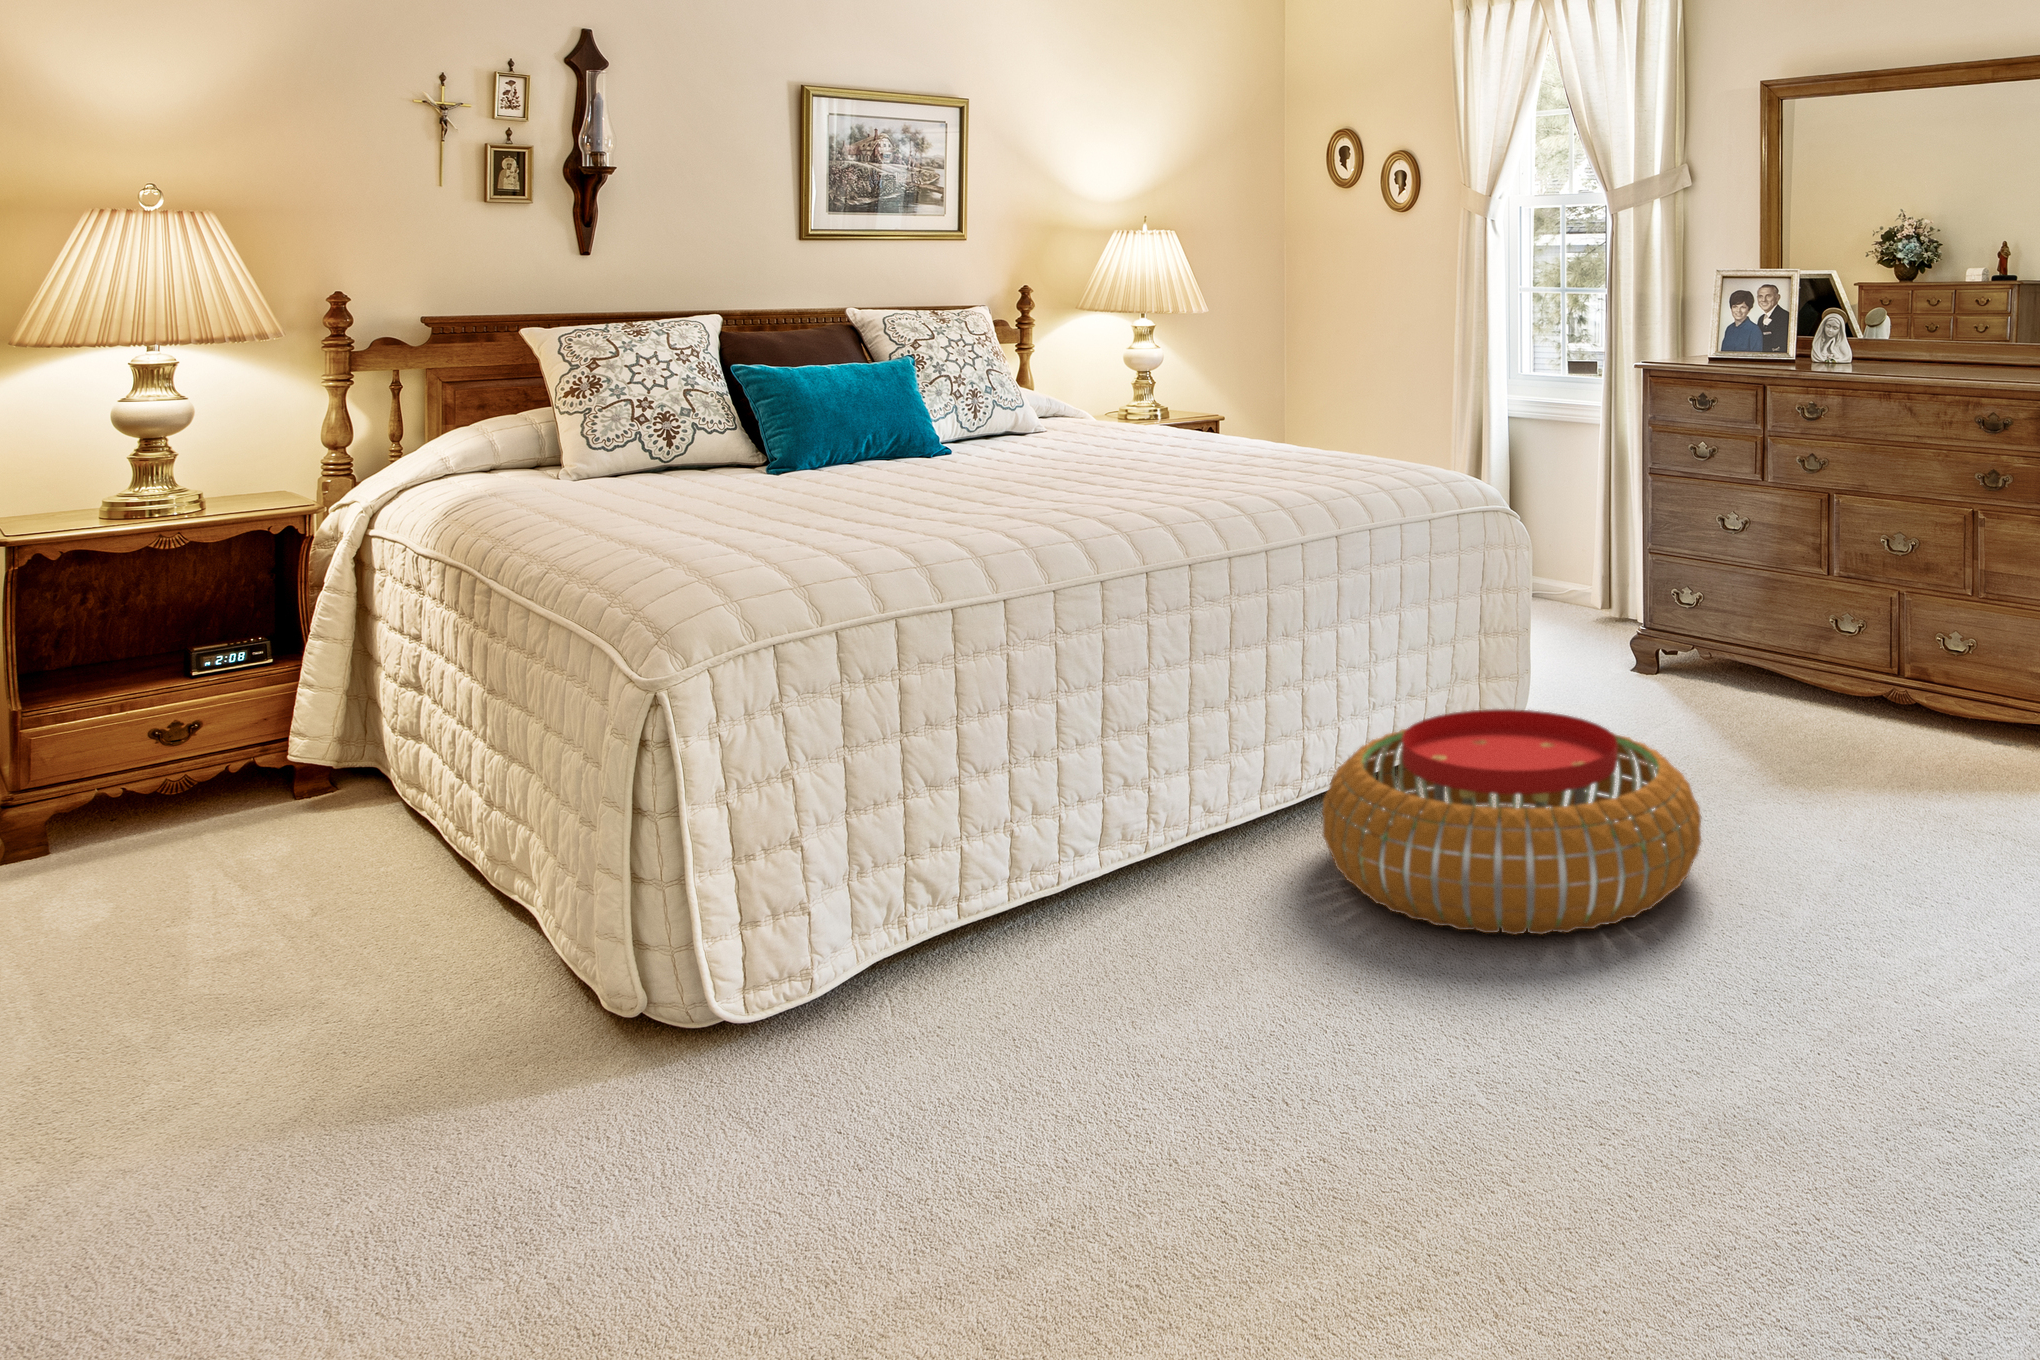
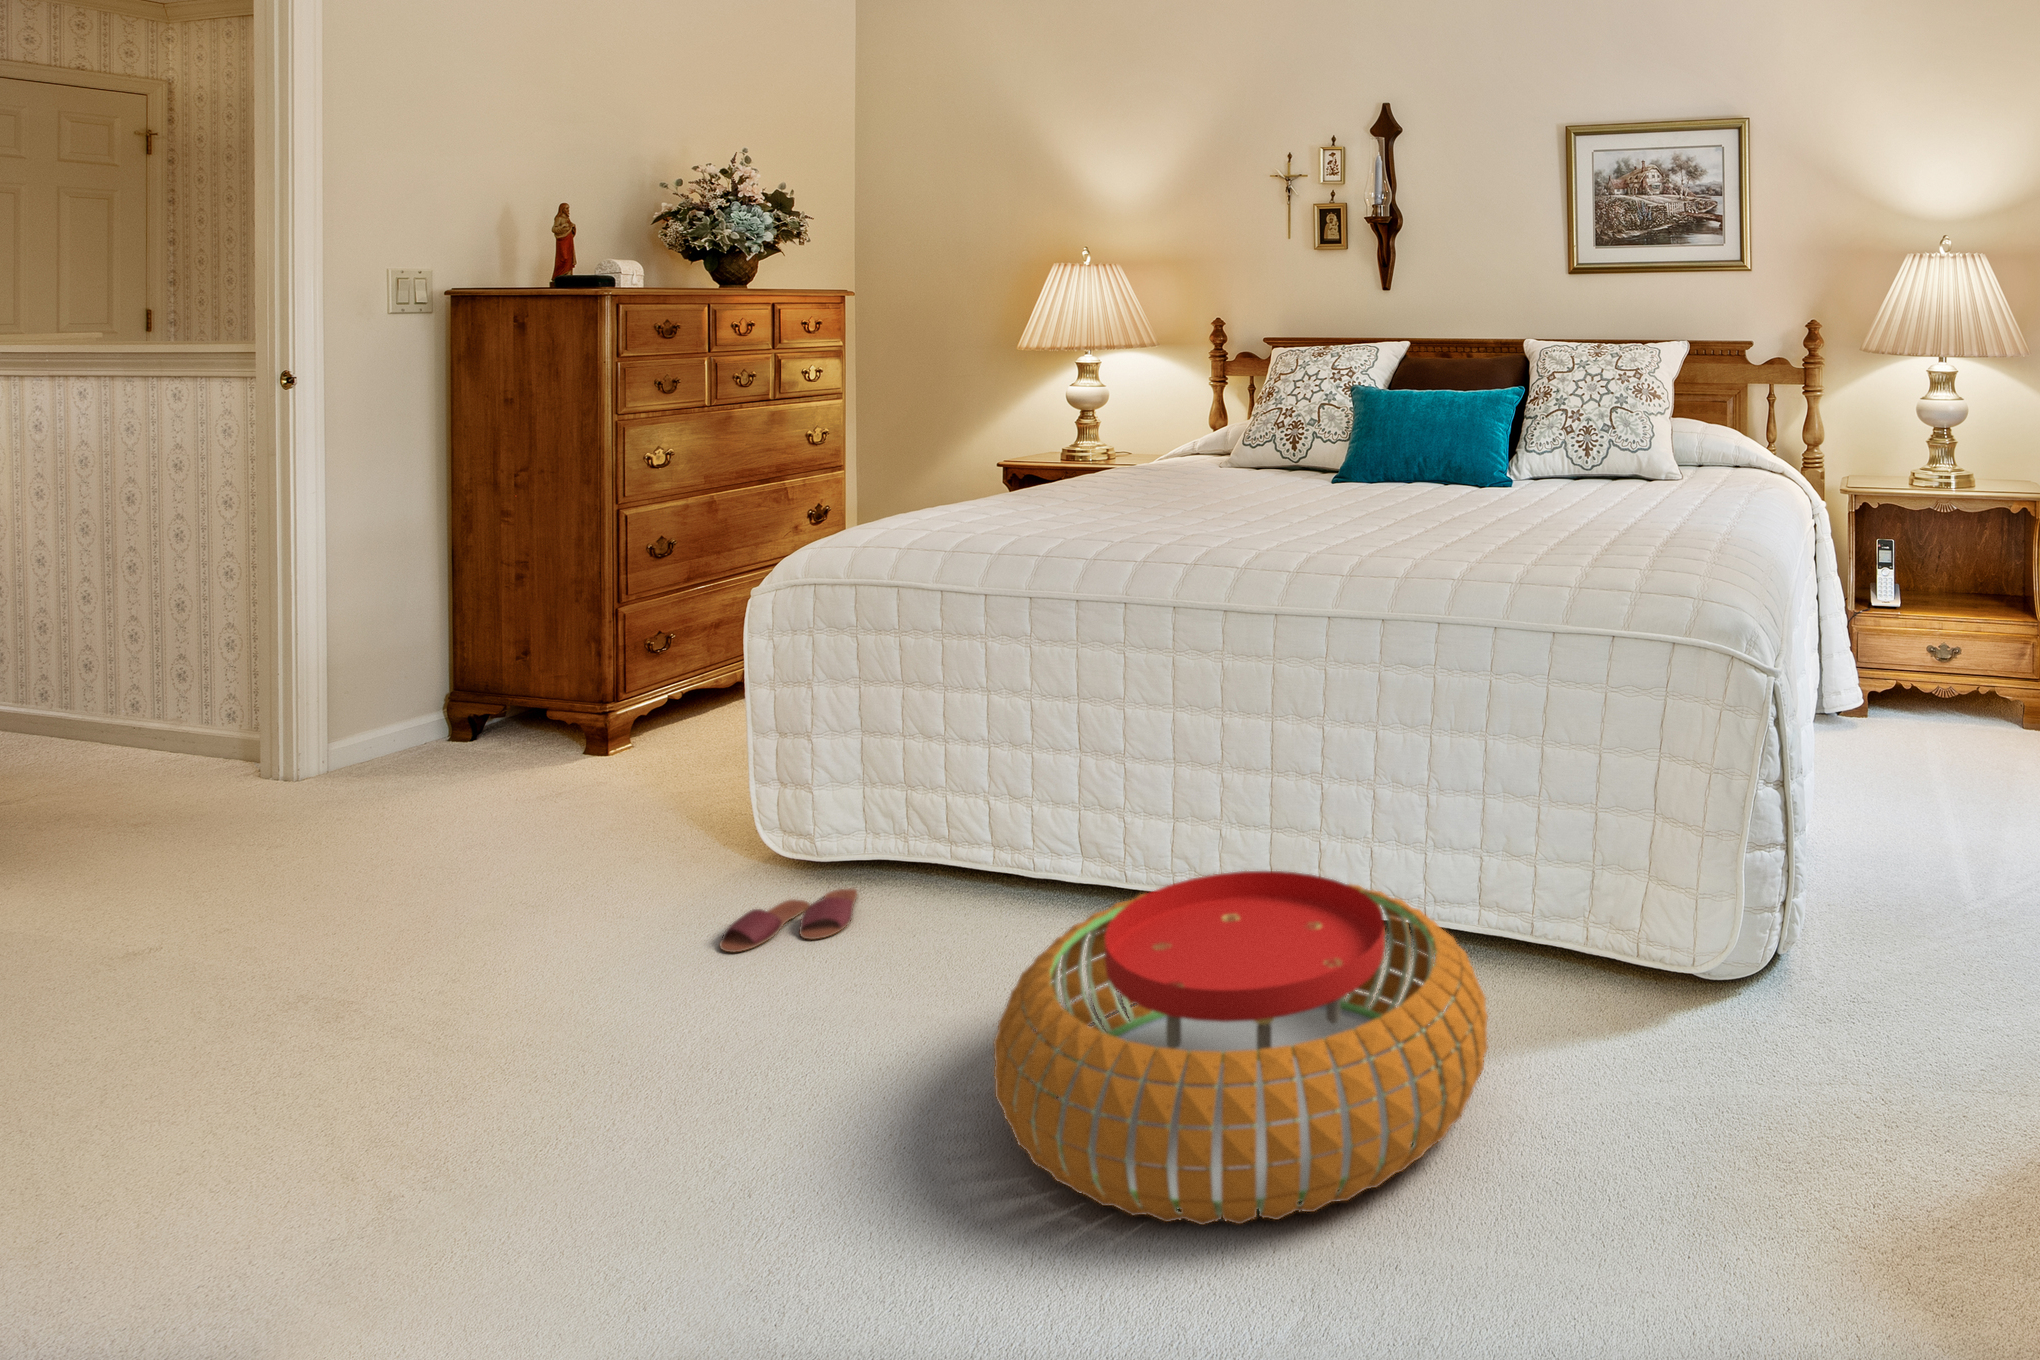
slippers: none [846,962,982,1045] -> present [719,888,857,952]

